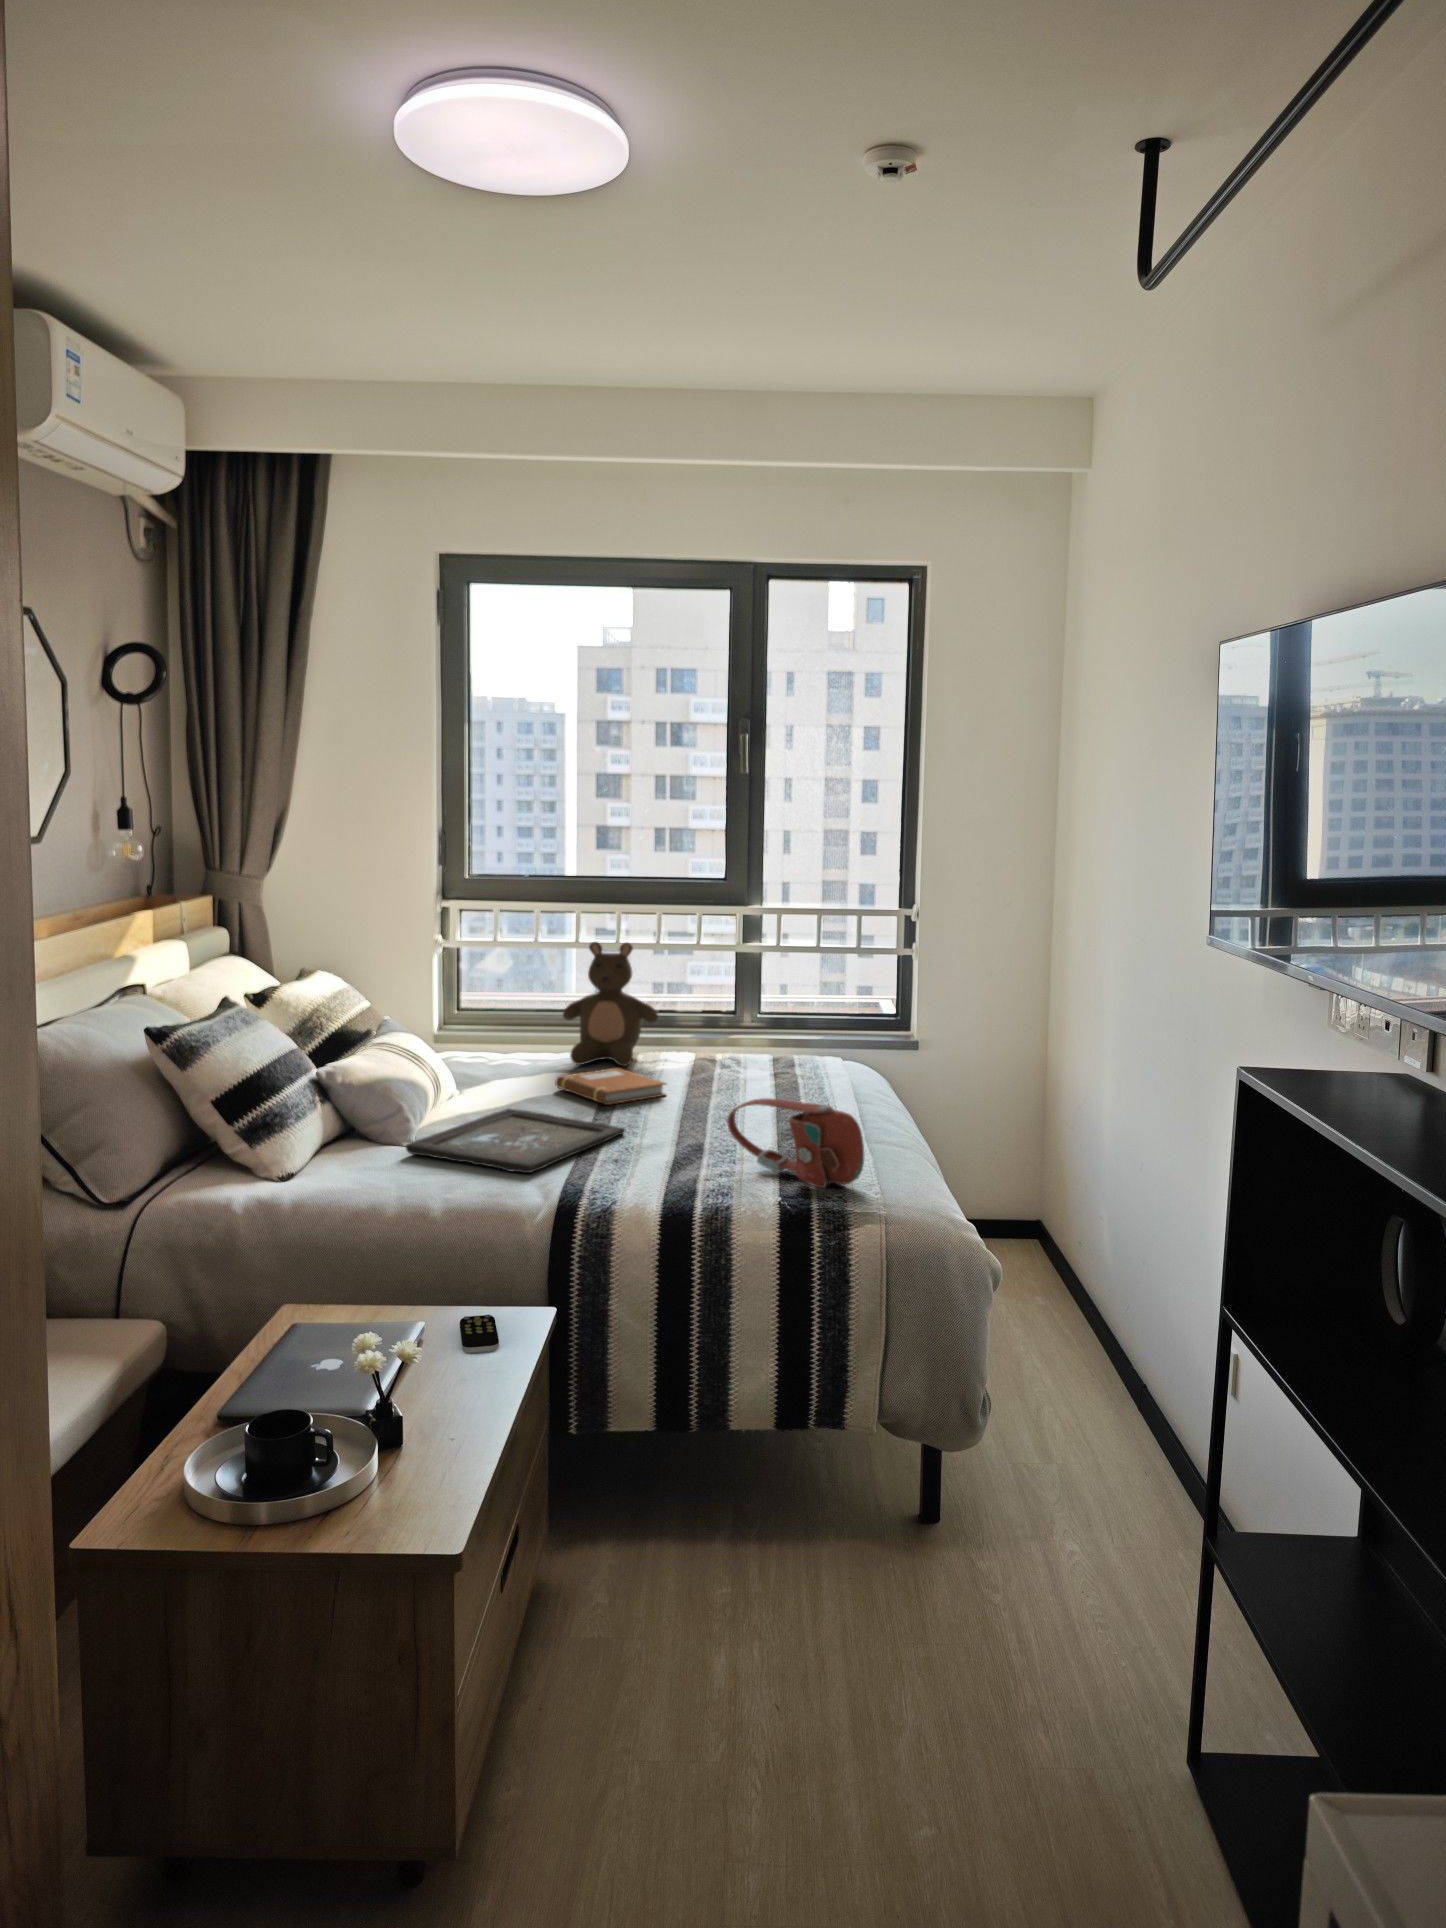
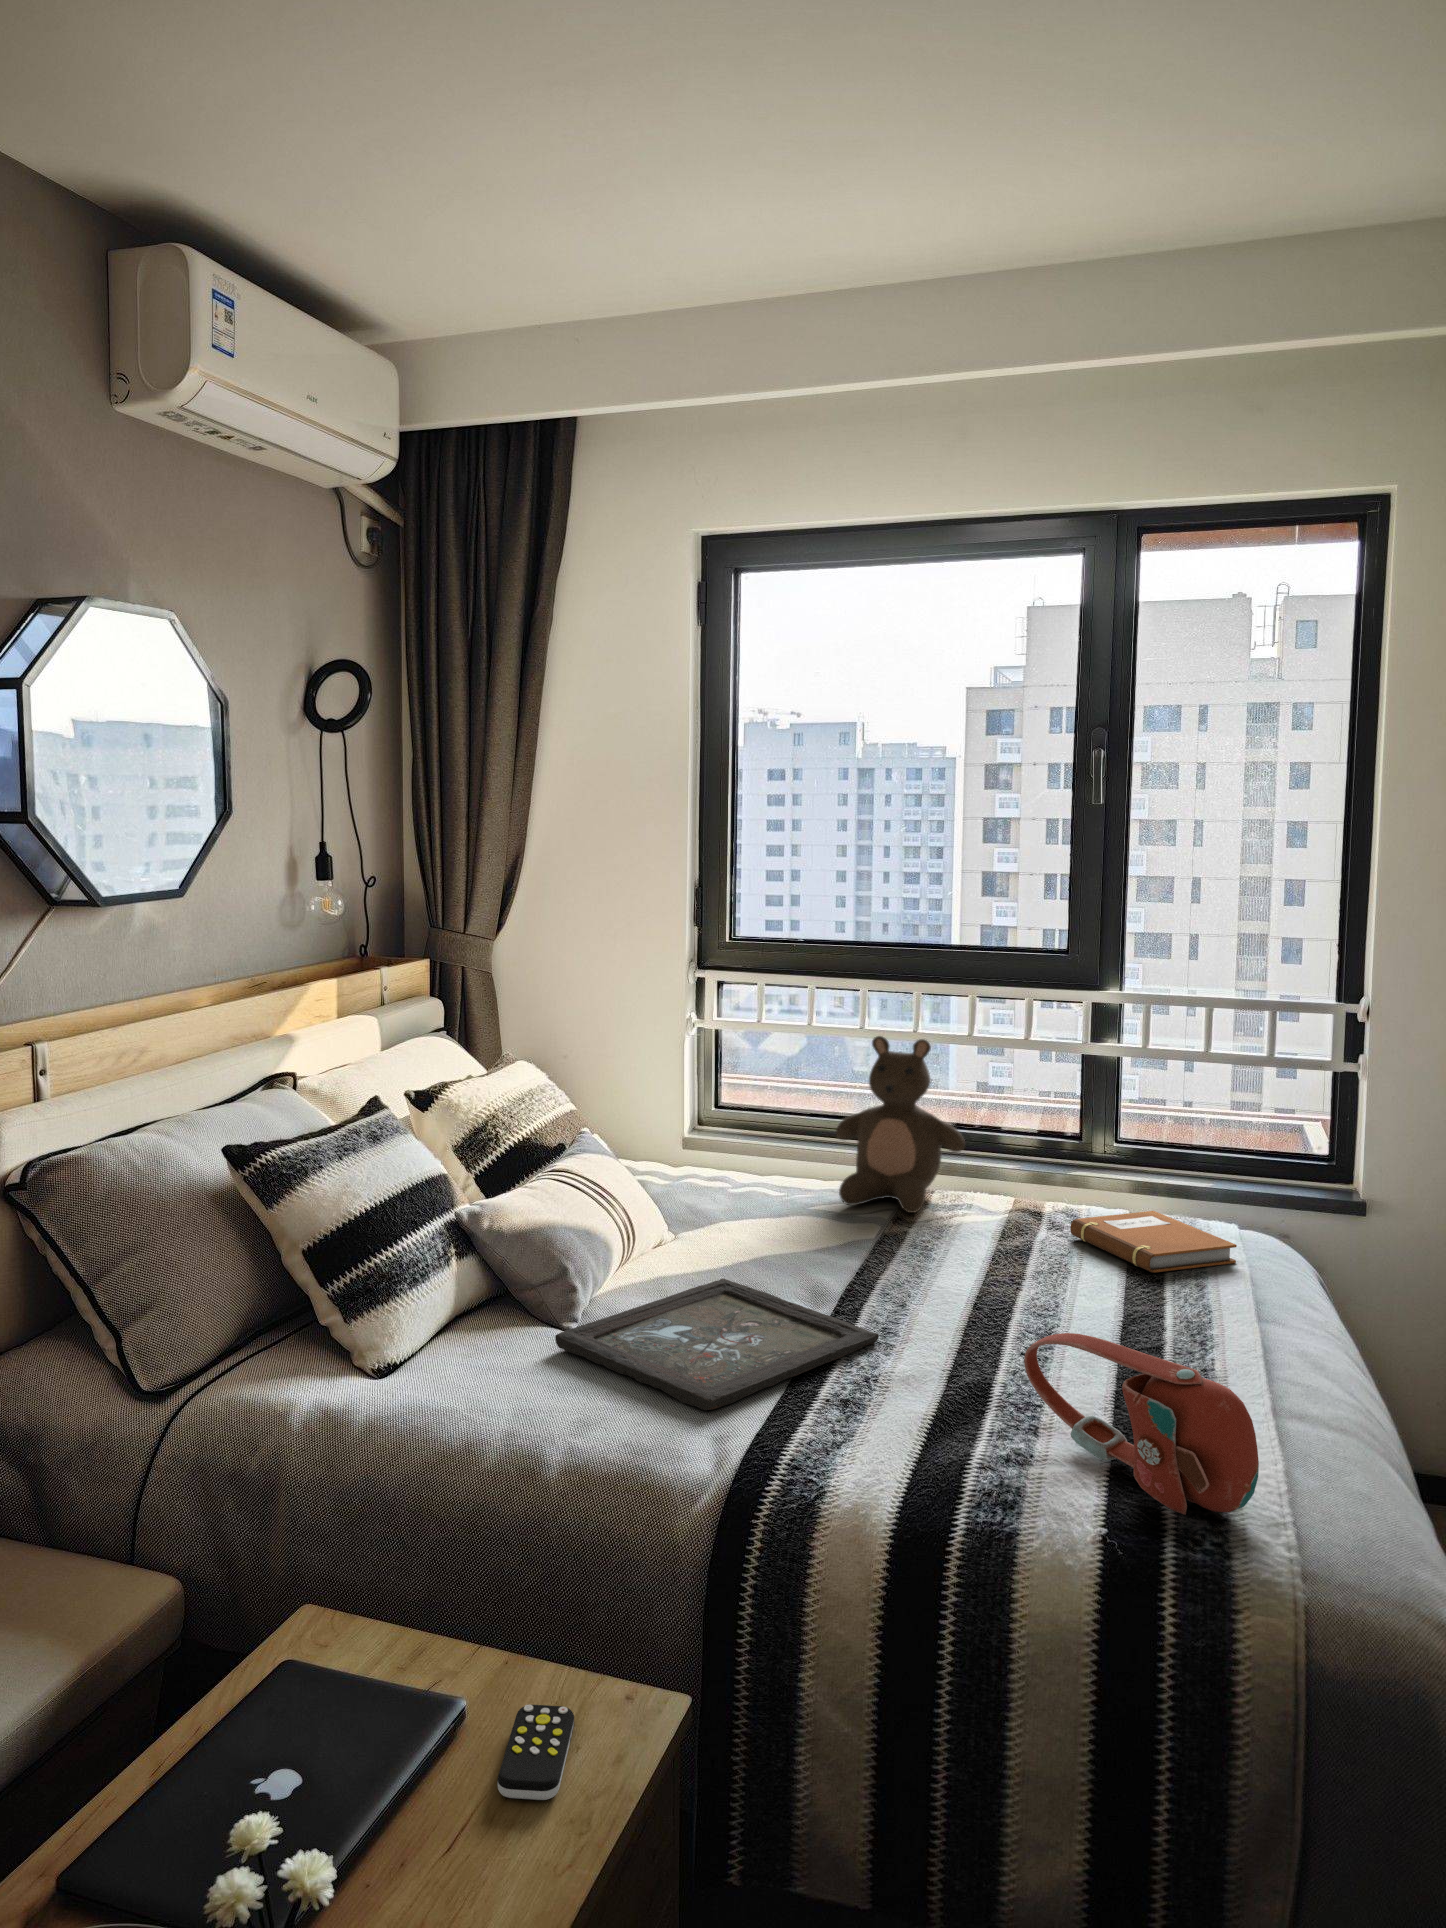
notebook: present [556,1067,666,1105] -> present [1070,1211,1237,1273]

